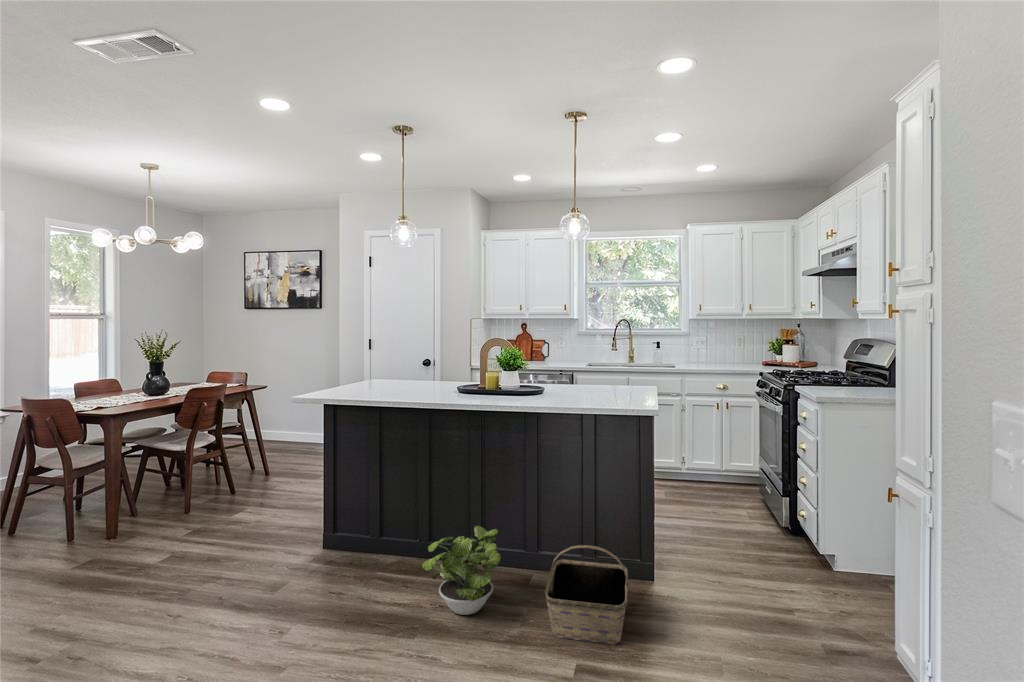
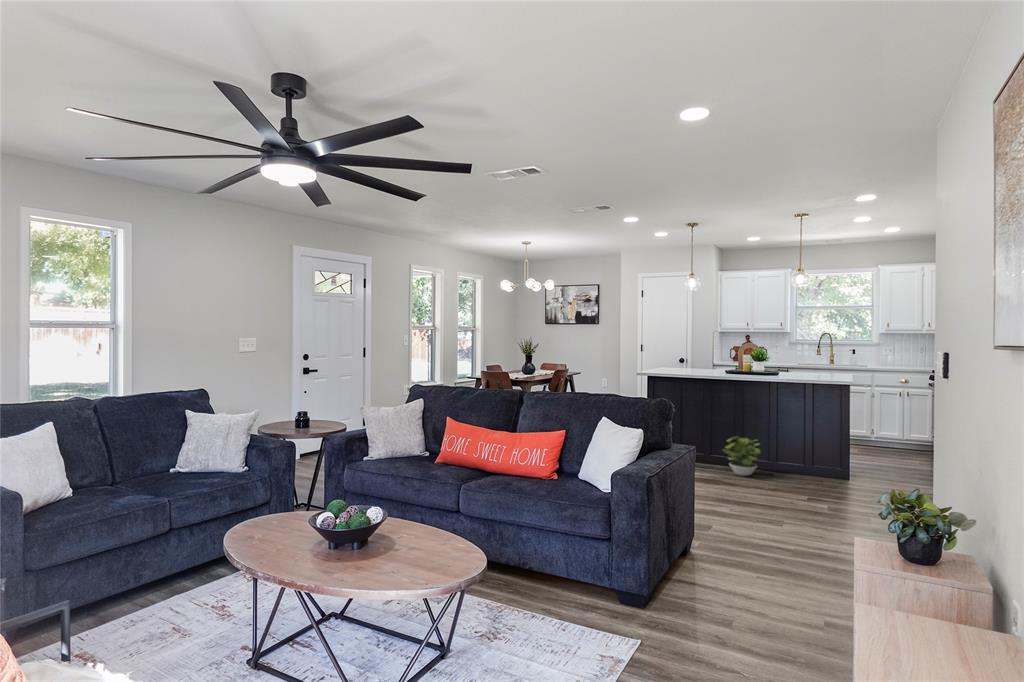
basket: present [545,545,628,645] -> none [788,444,831,487]

